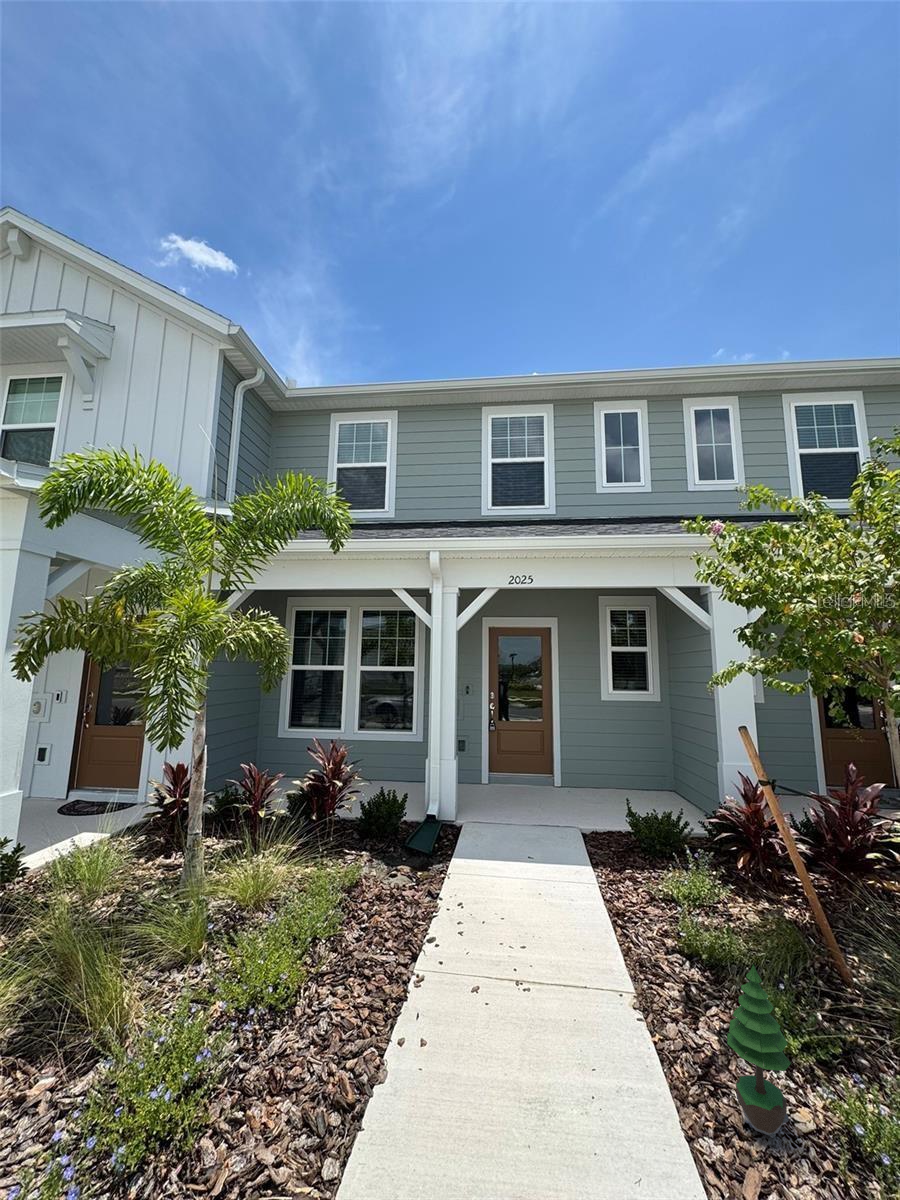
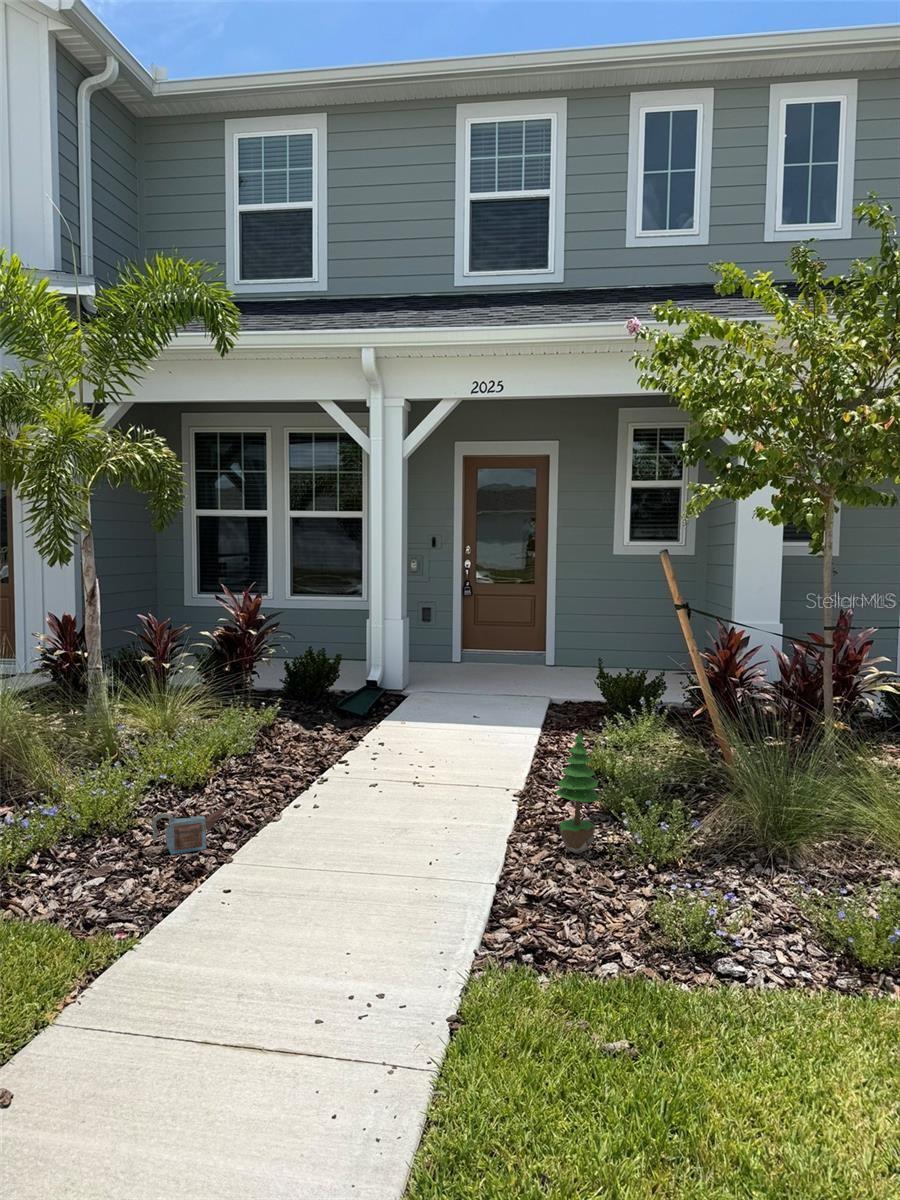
watering can: none [230,1067,328,1156] -> present [151,807,226,855]

